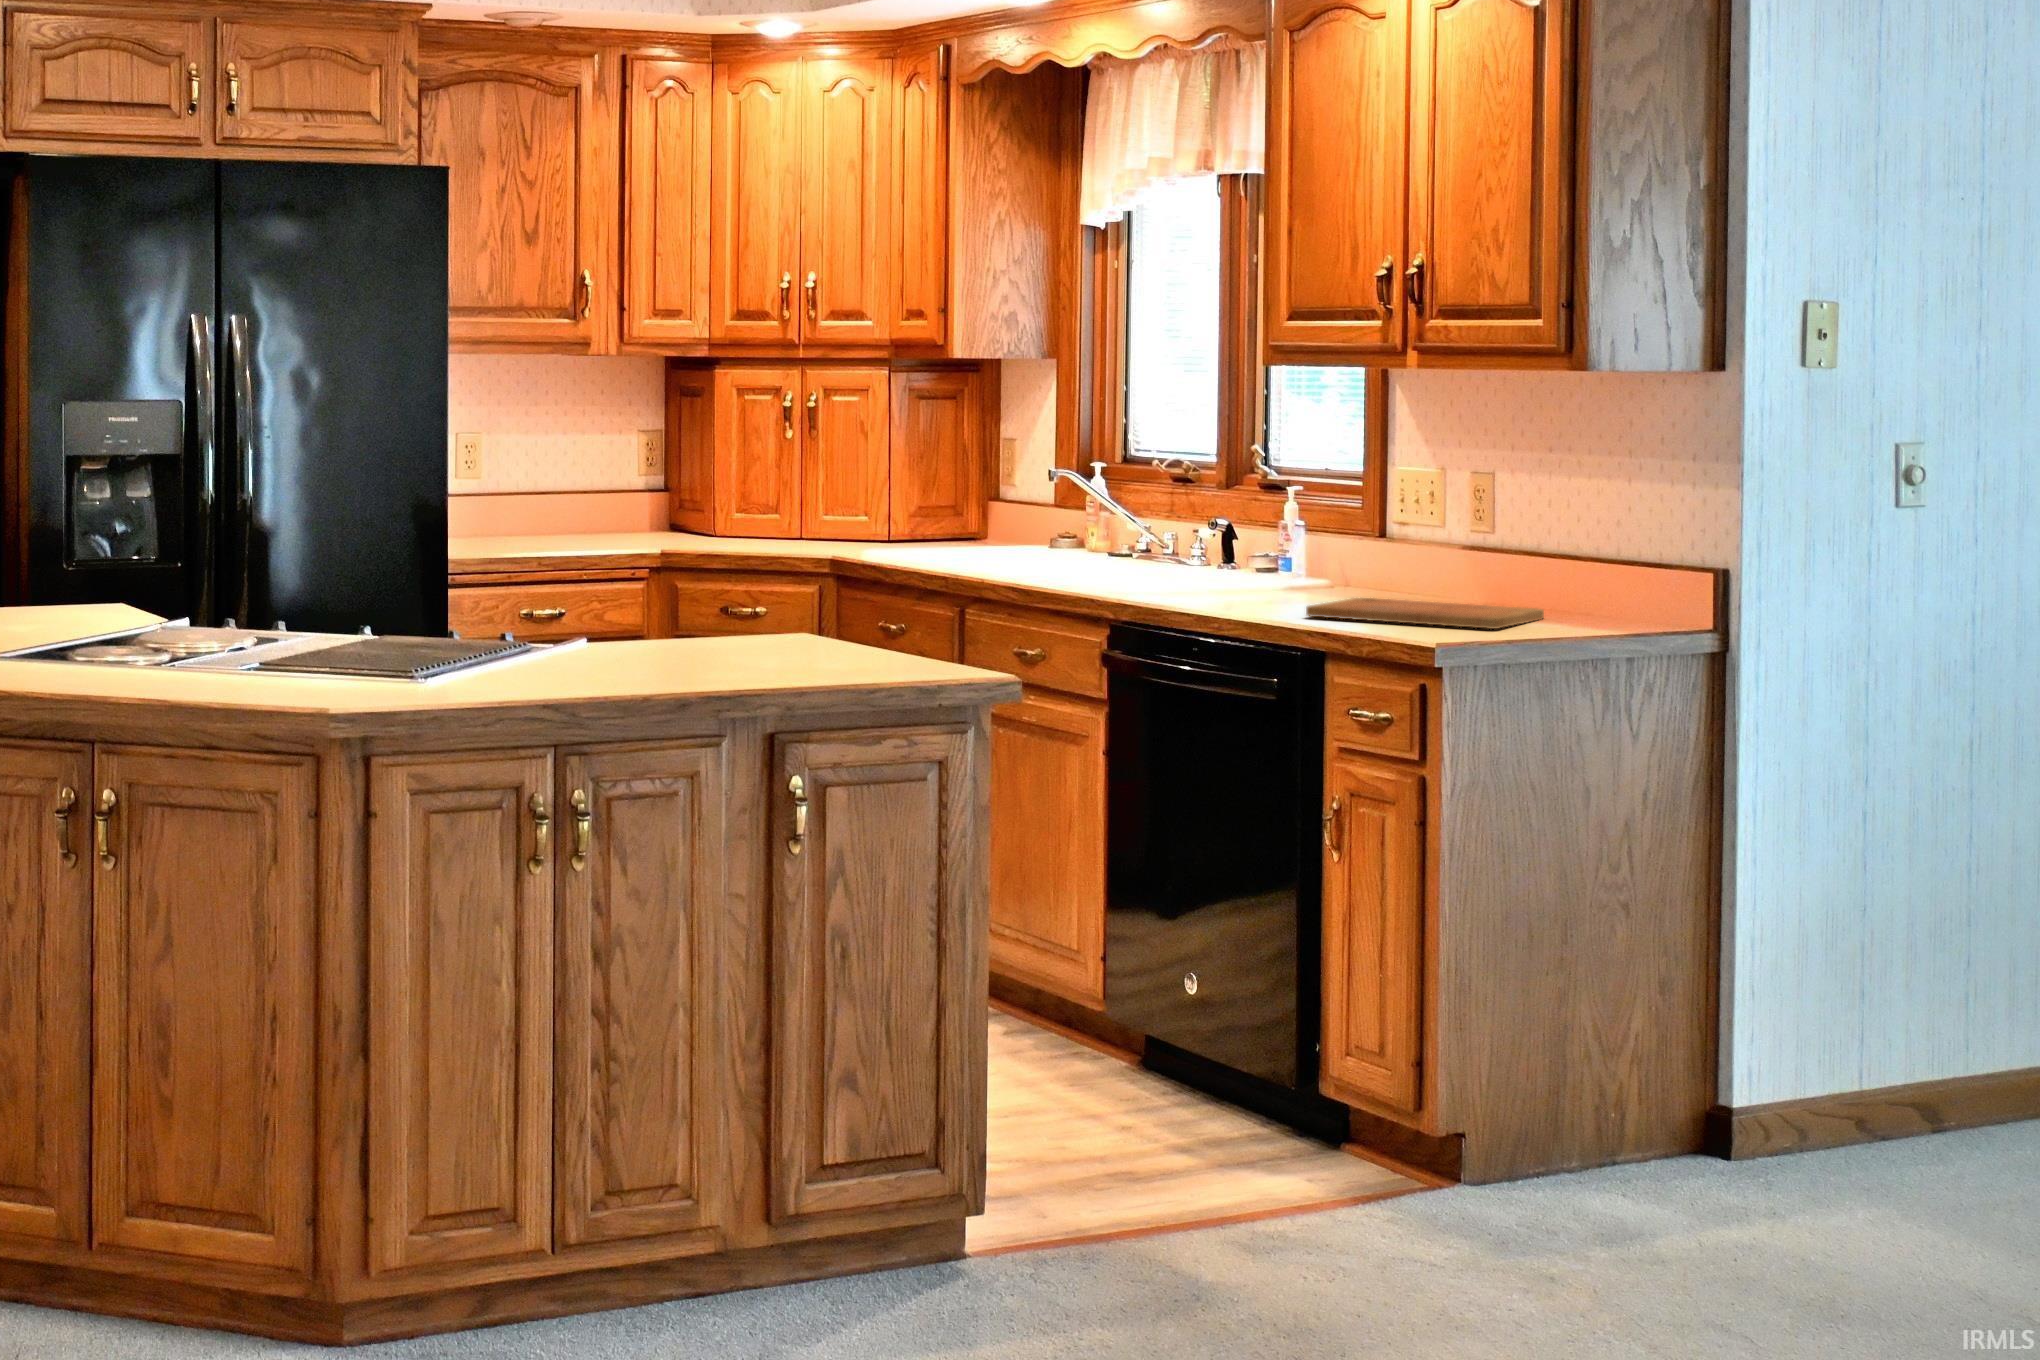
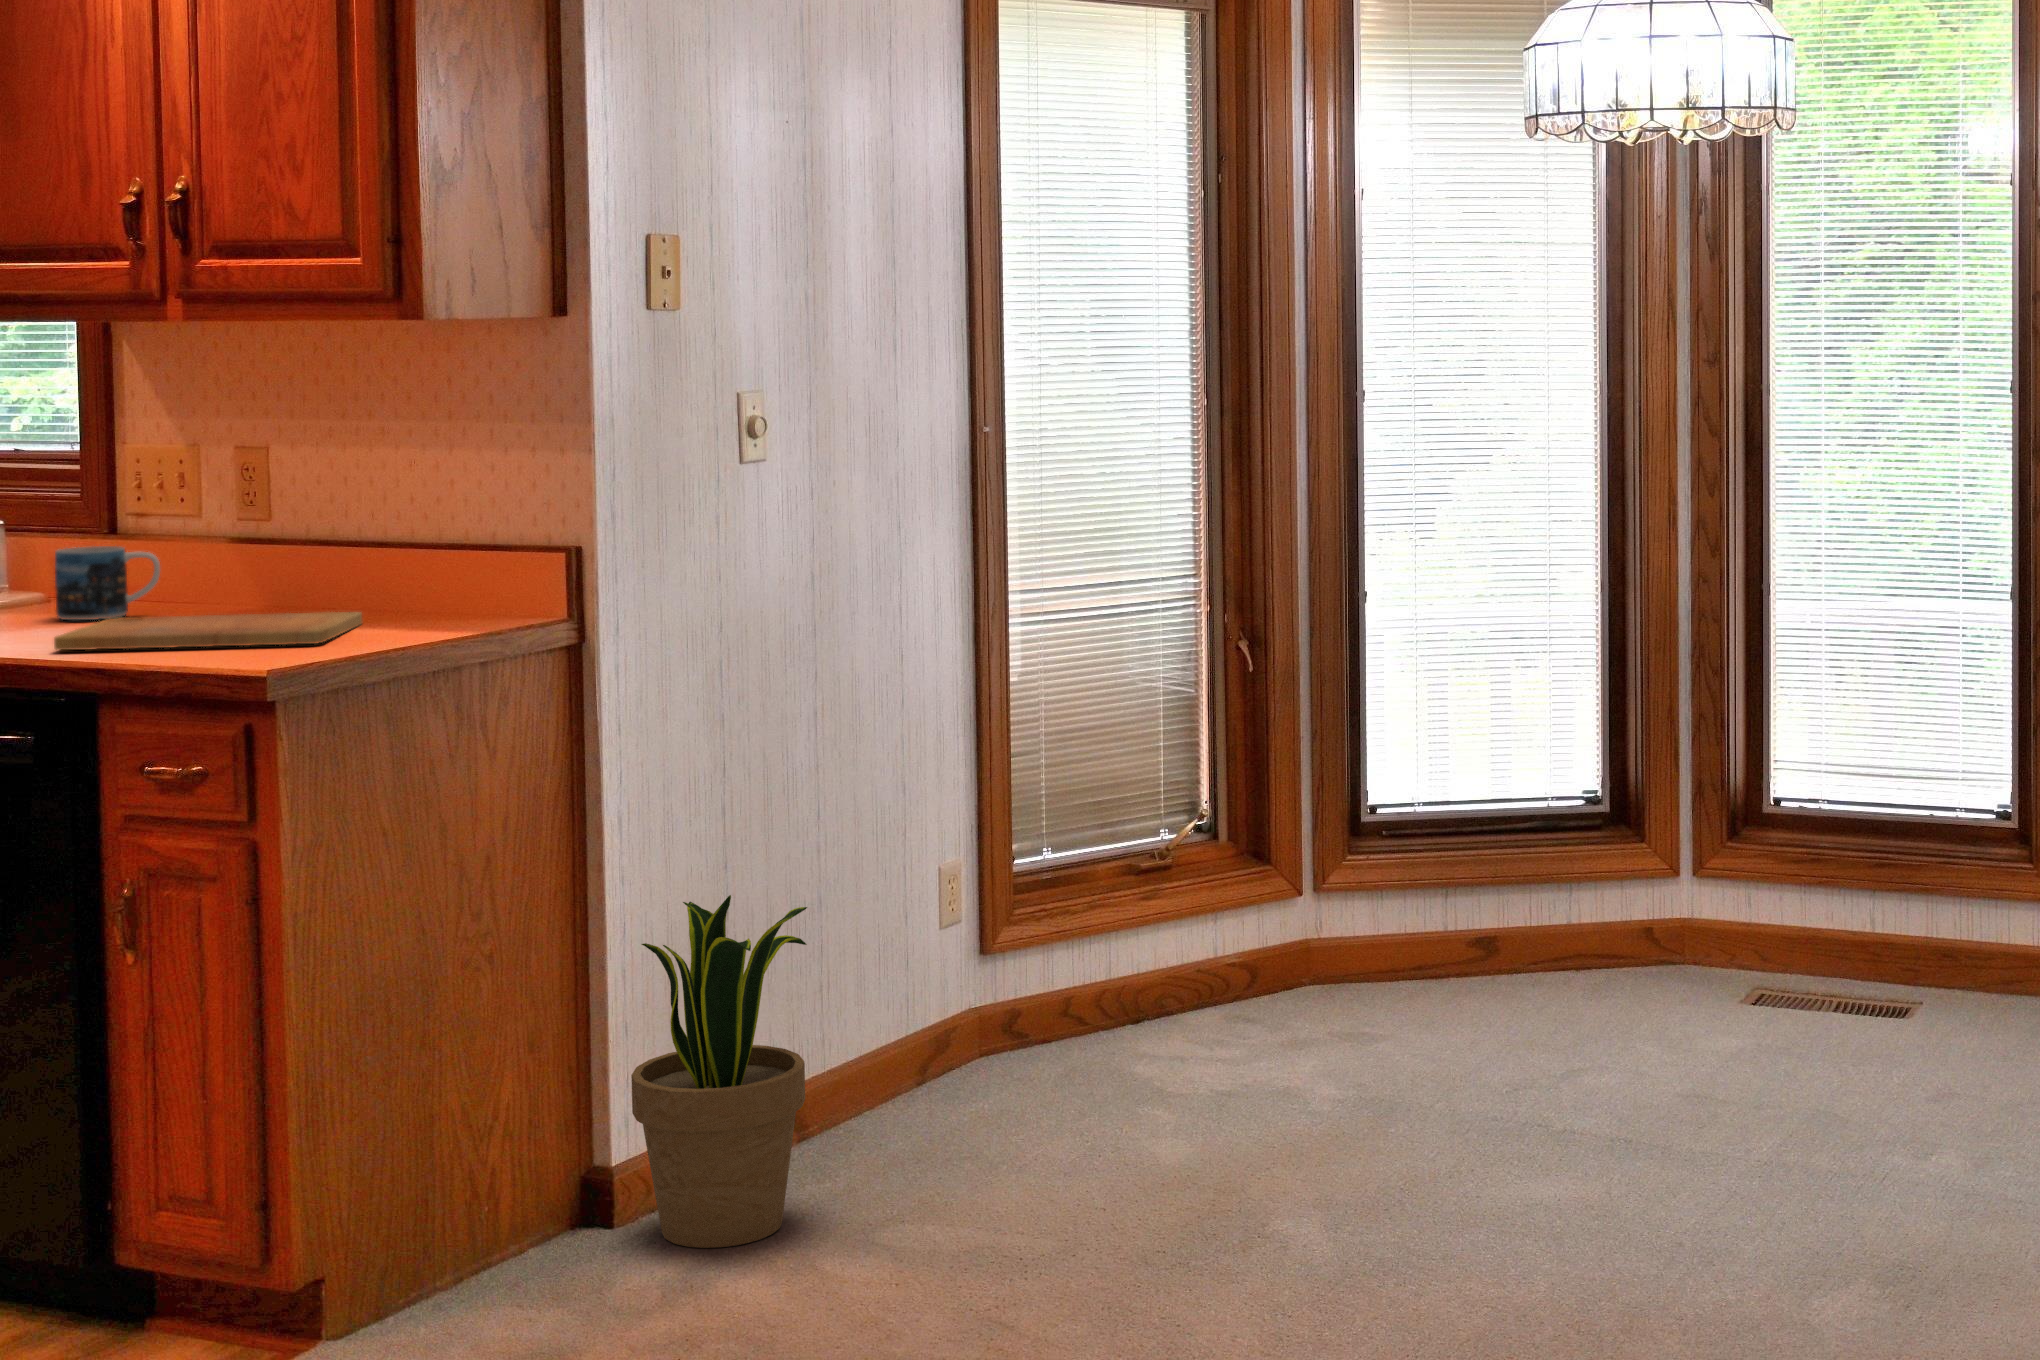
mug: none [1326,542,1403,599] -> present [55,546,160,620]
potted plant: none [1748,888,1926,1201] -> present [631,895,807,1248]

